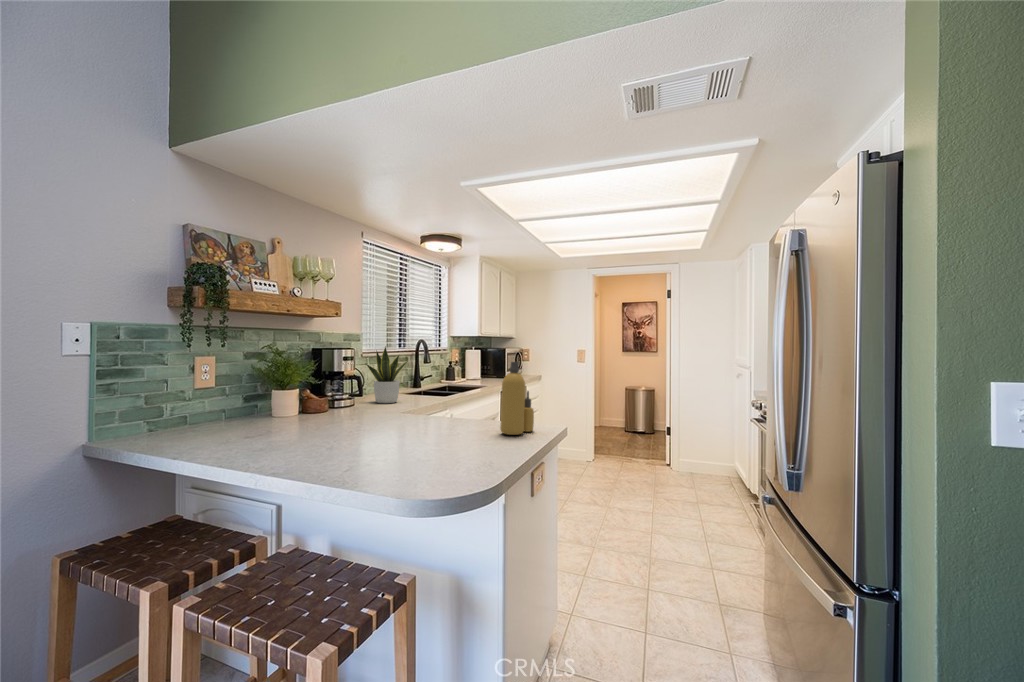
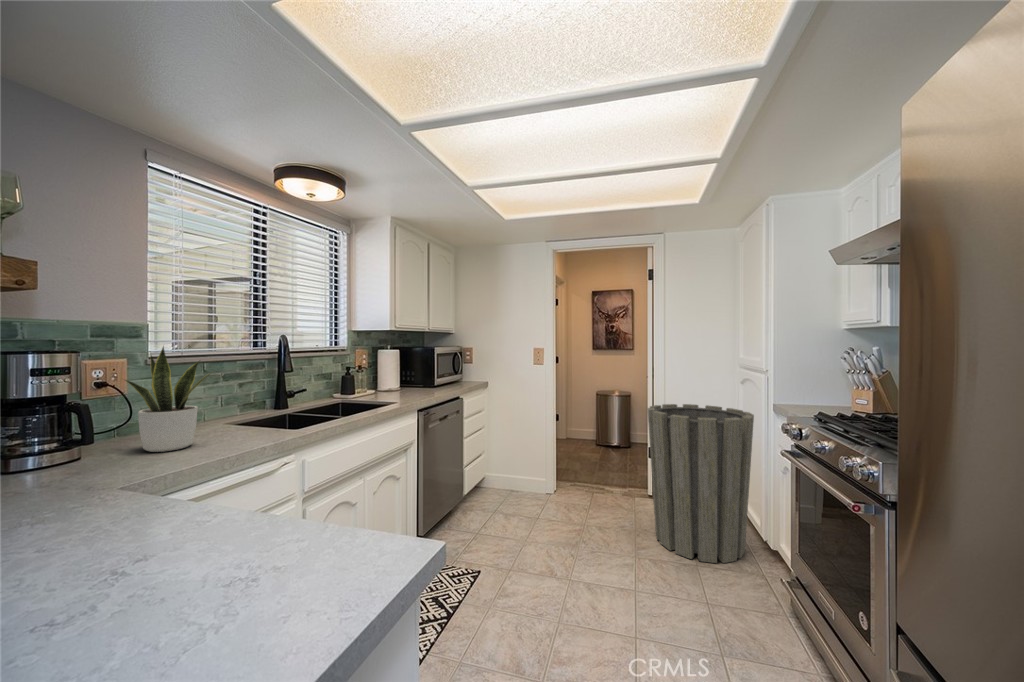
bottle: present [500,362,534,435] -> none [218,390,347,625]
trash can: none [664,392,741,502] -> present [647,404,754,563]

